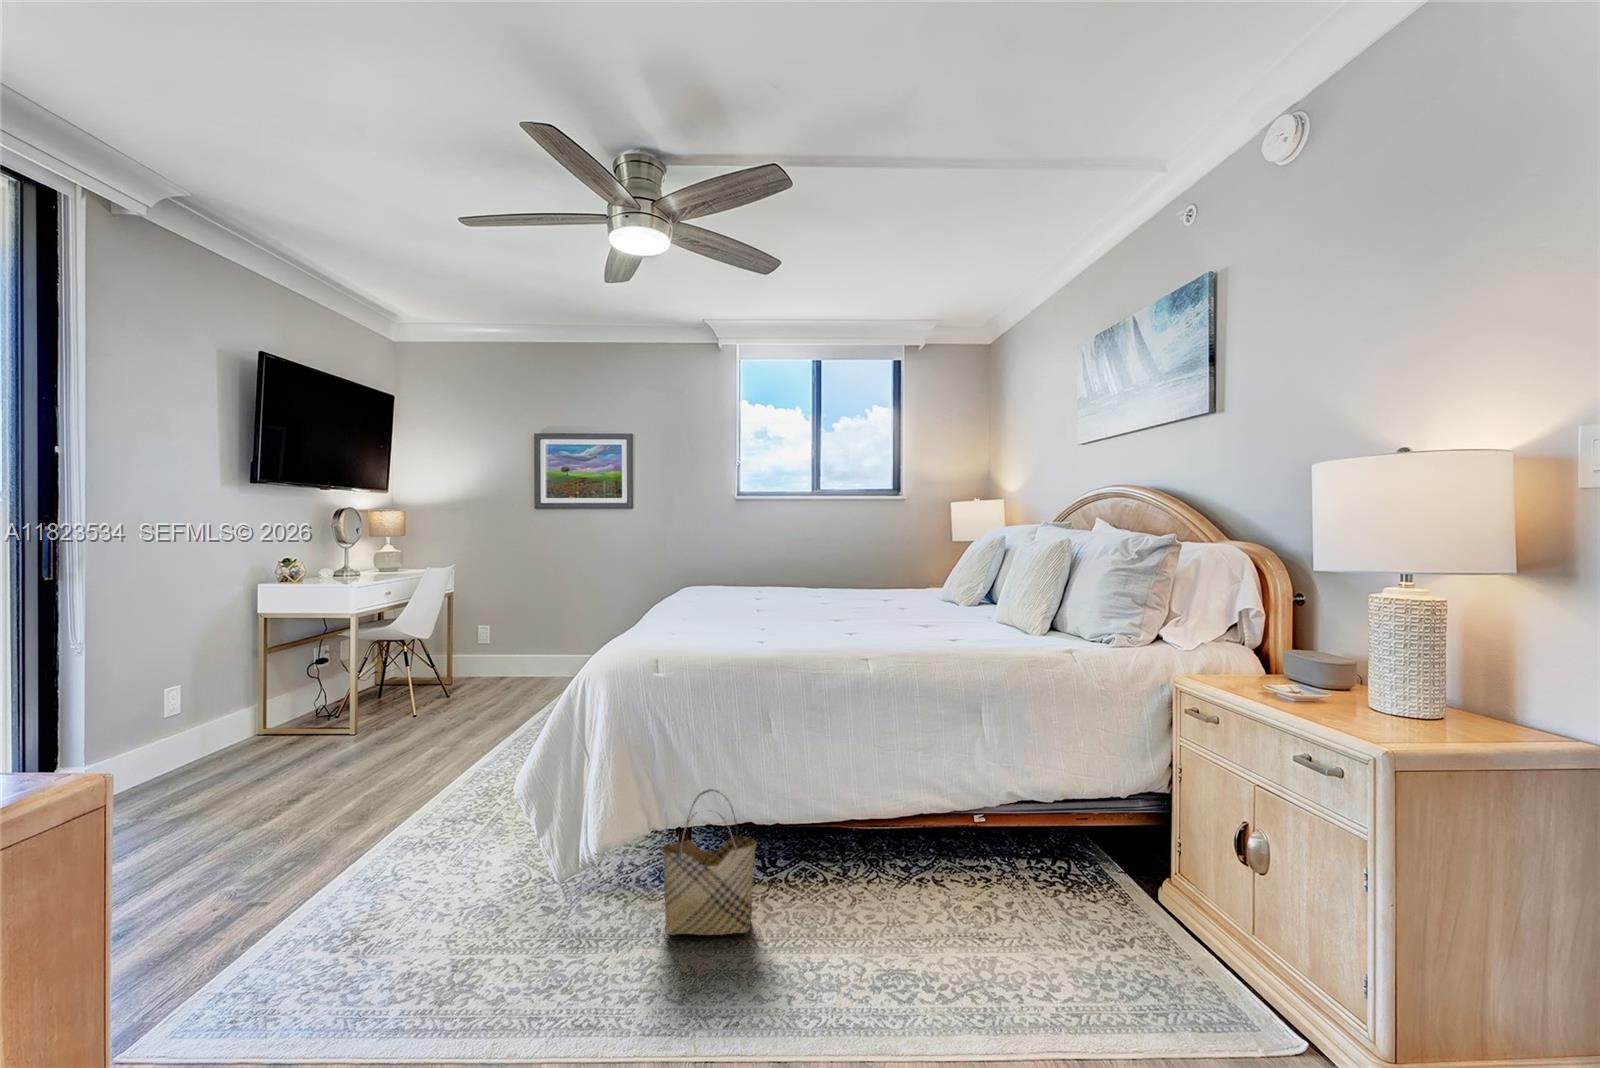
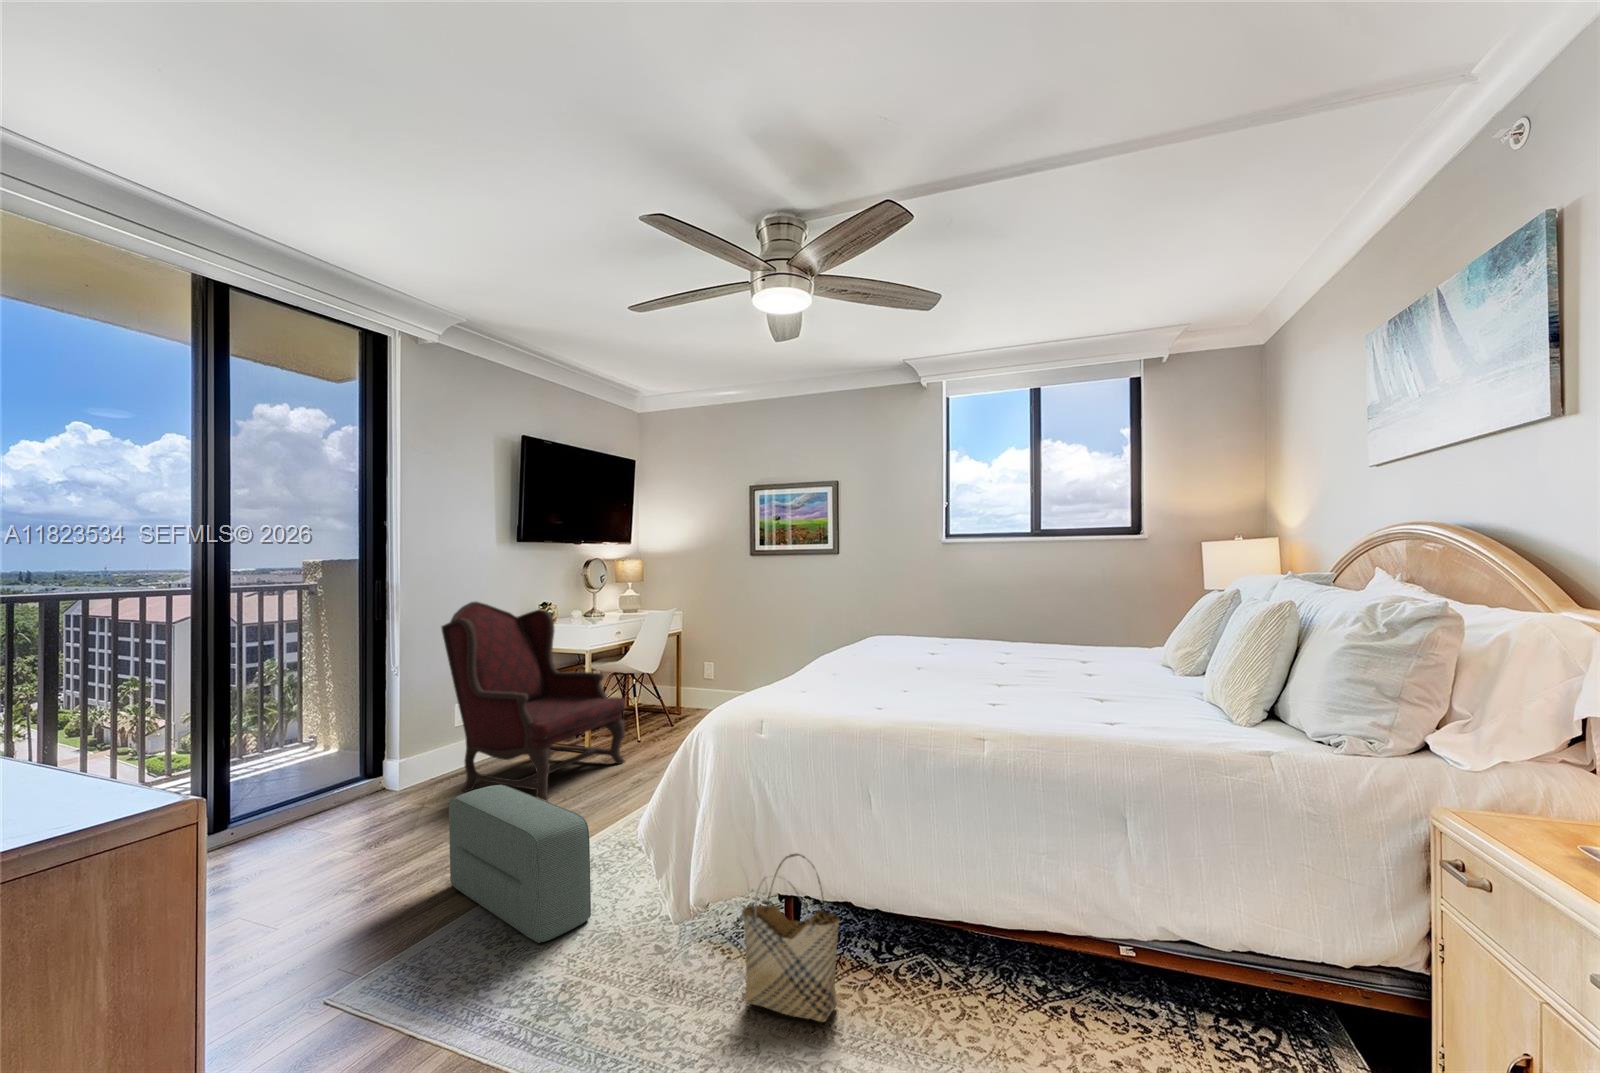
armchair: none [148,555,412,791] -> present [442,602,625,801]
pouf: none [229,769,453,933] -> present [449,784,591,943]

